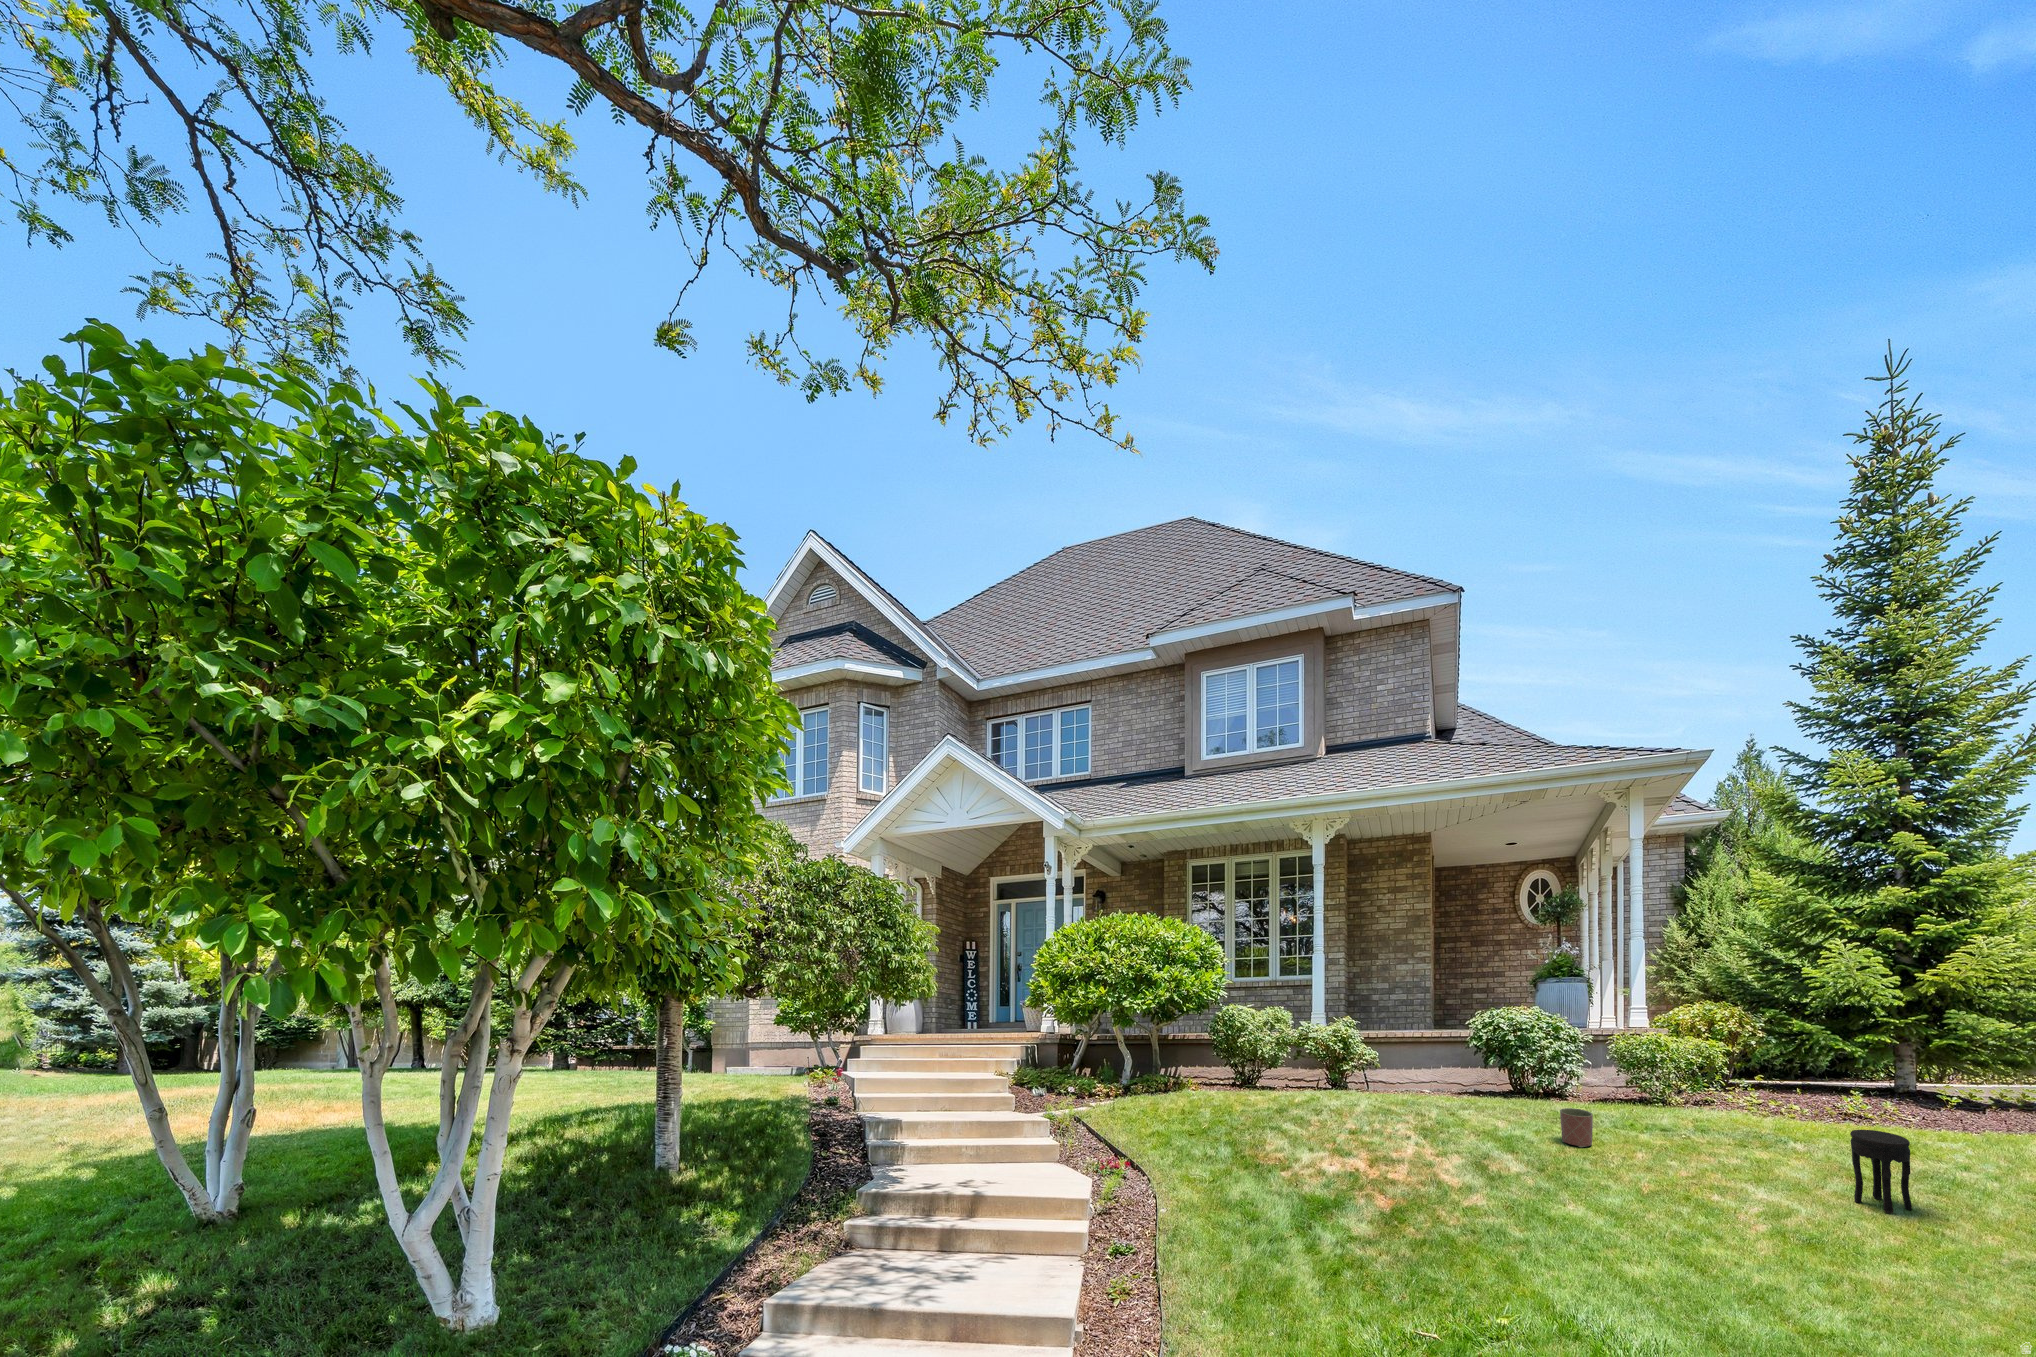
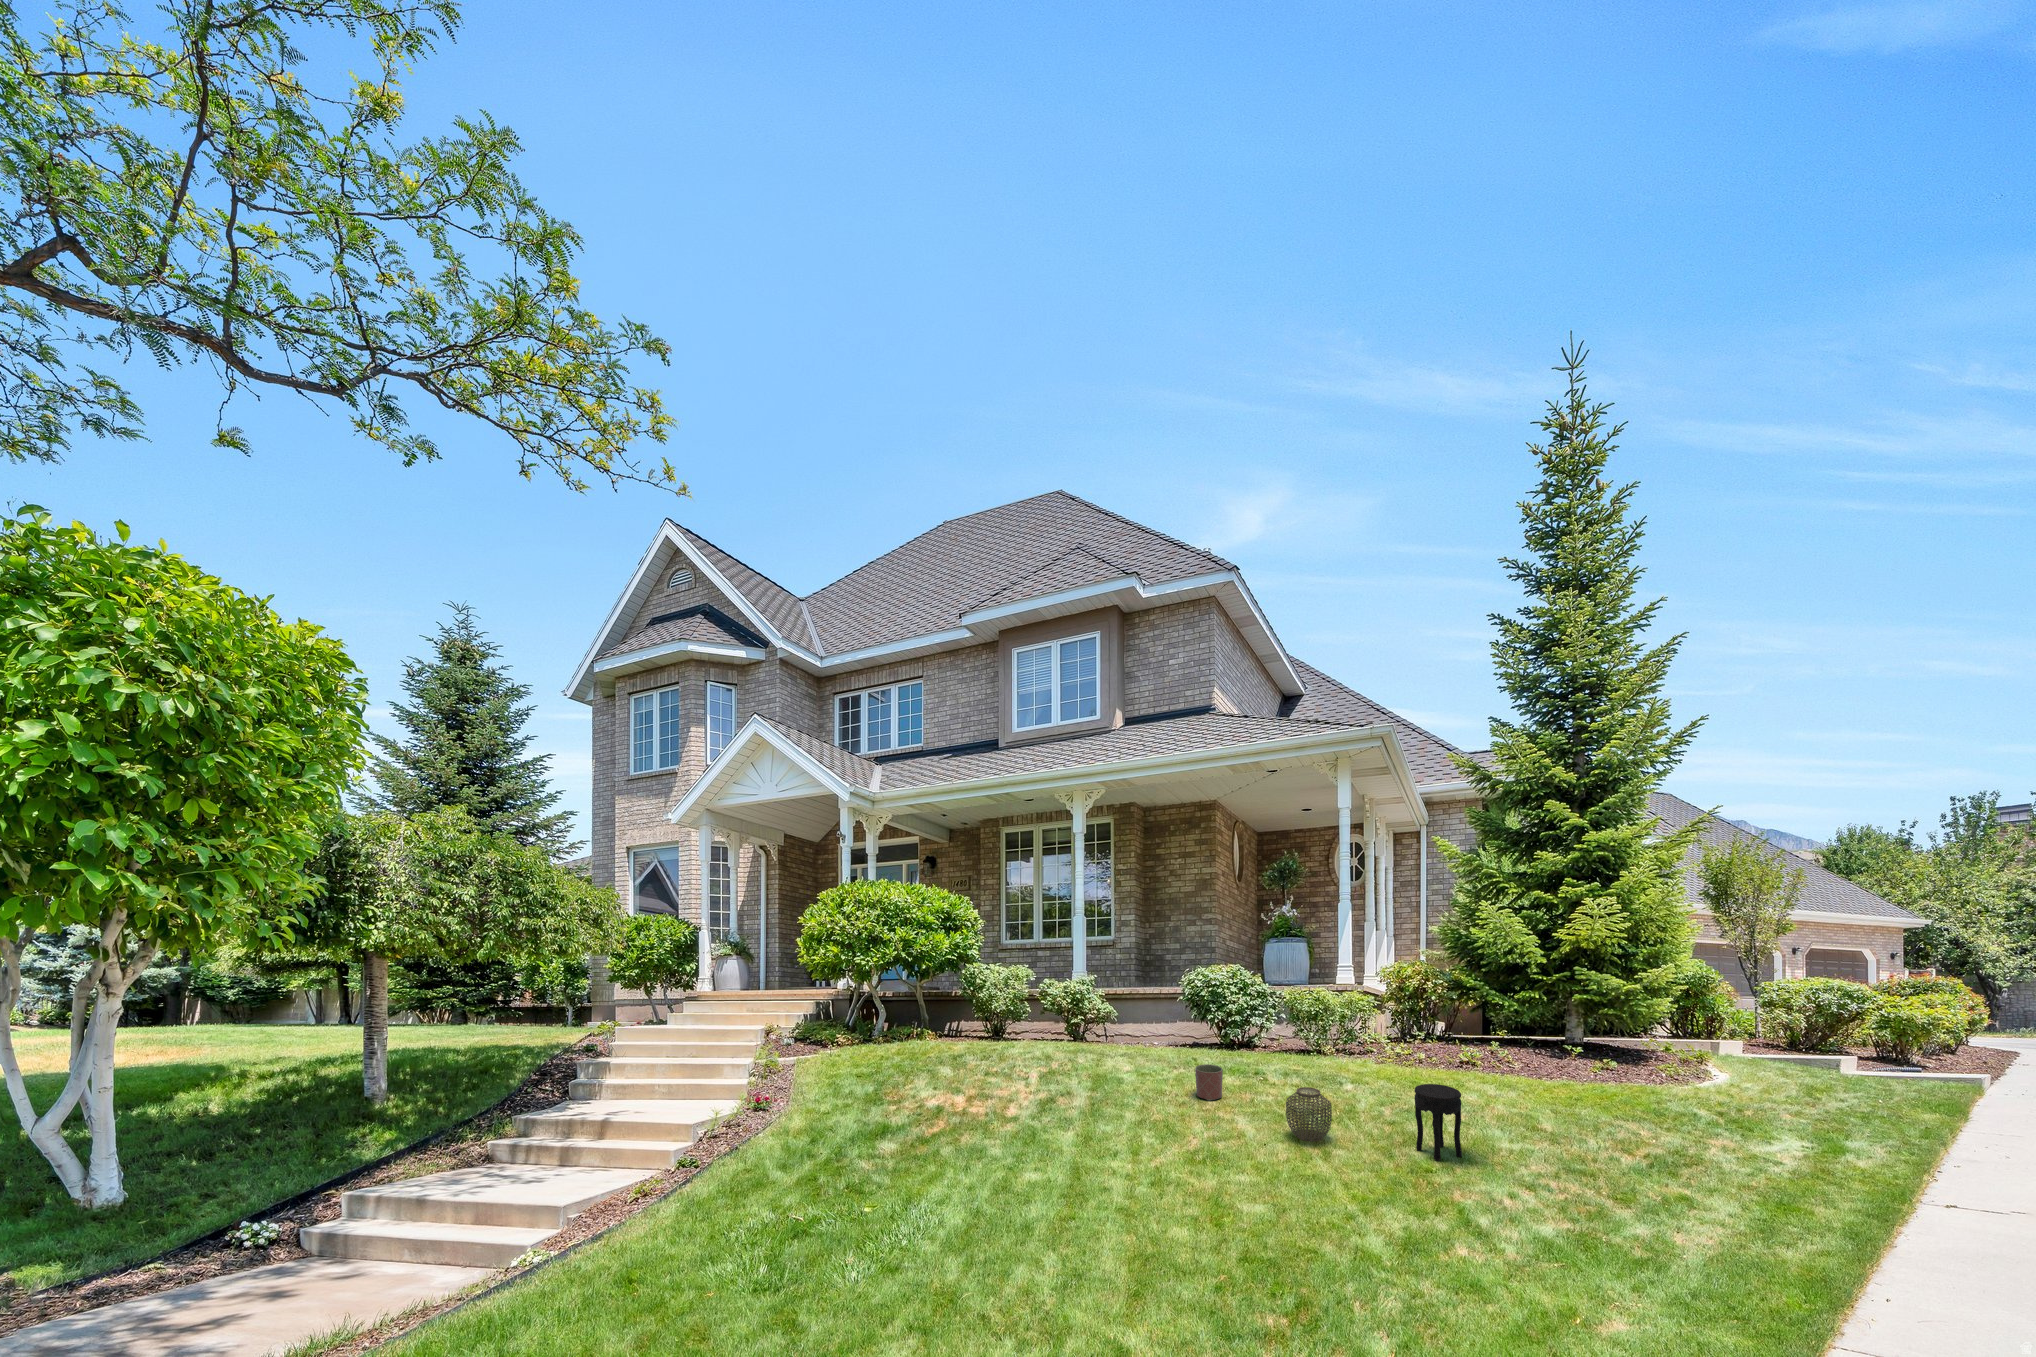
woven basket: none [1696,1132,1753,1191] -> present [1286,1087,1332,1141]

